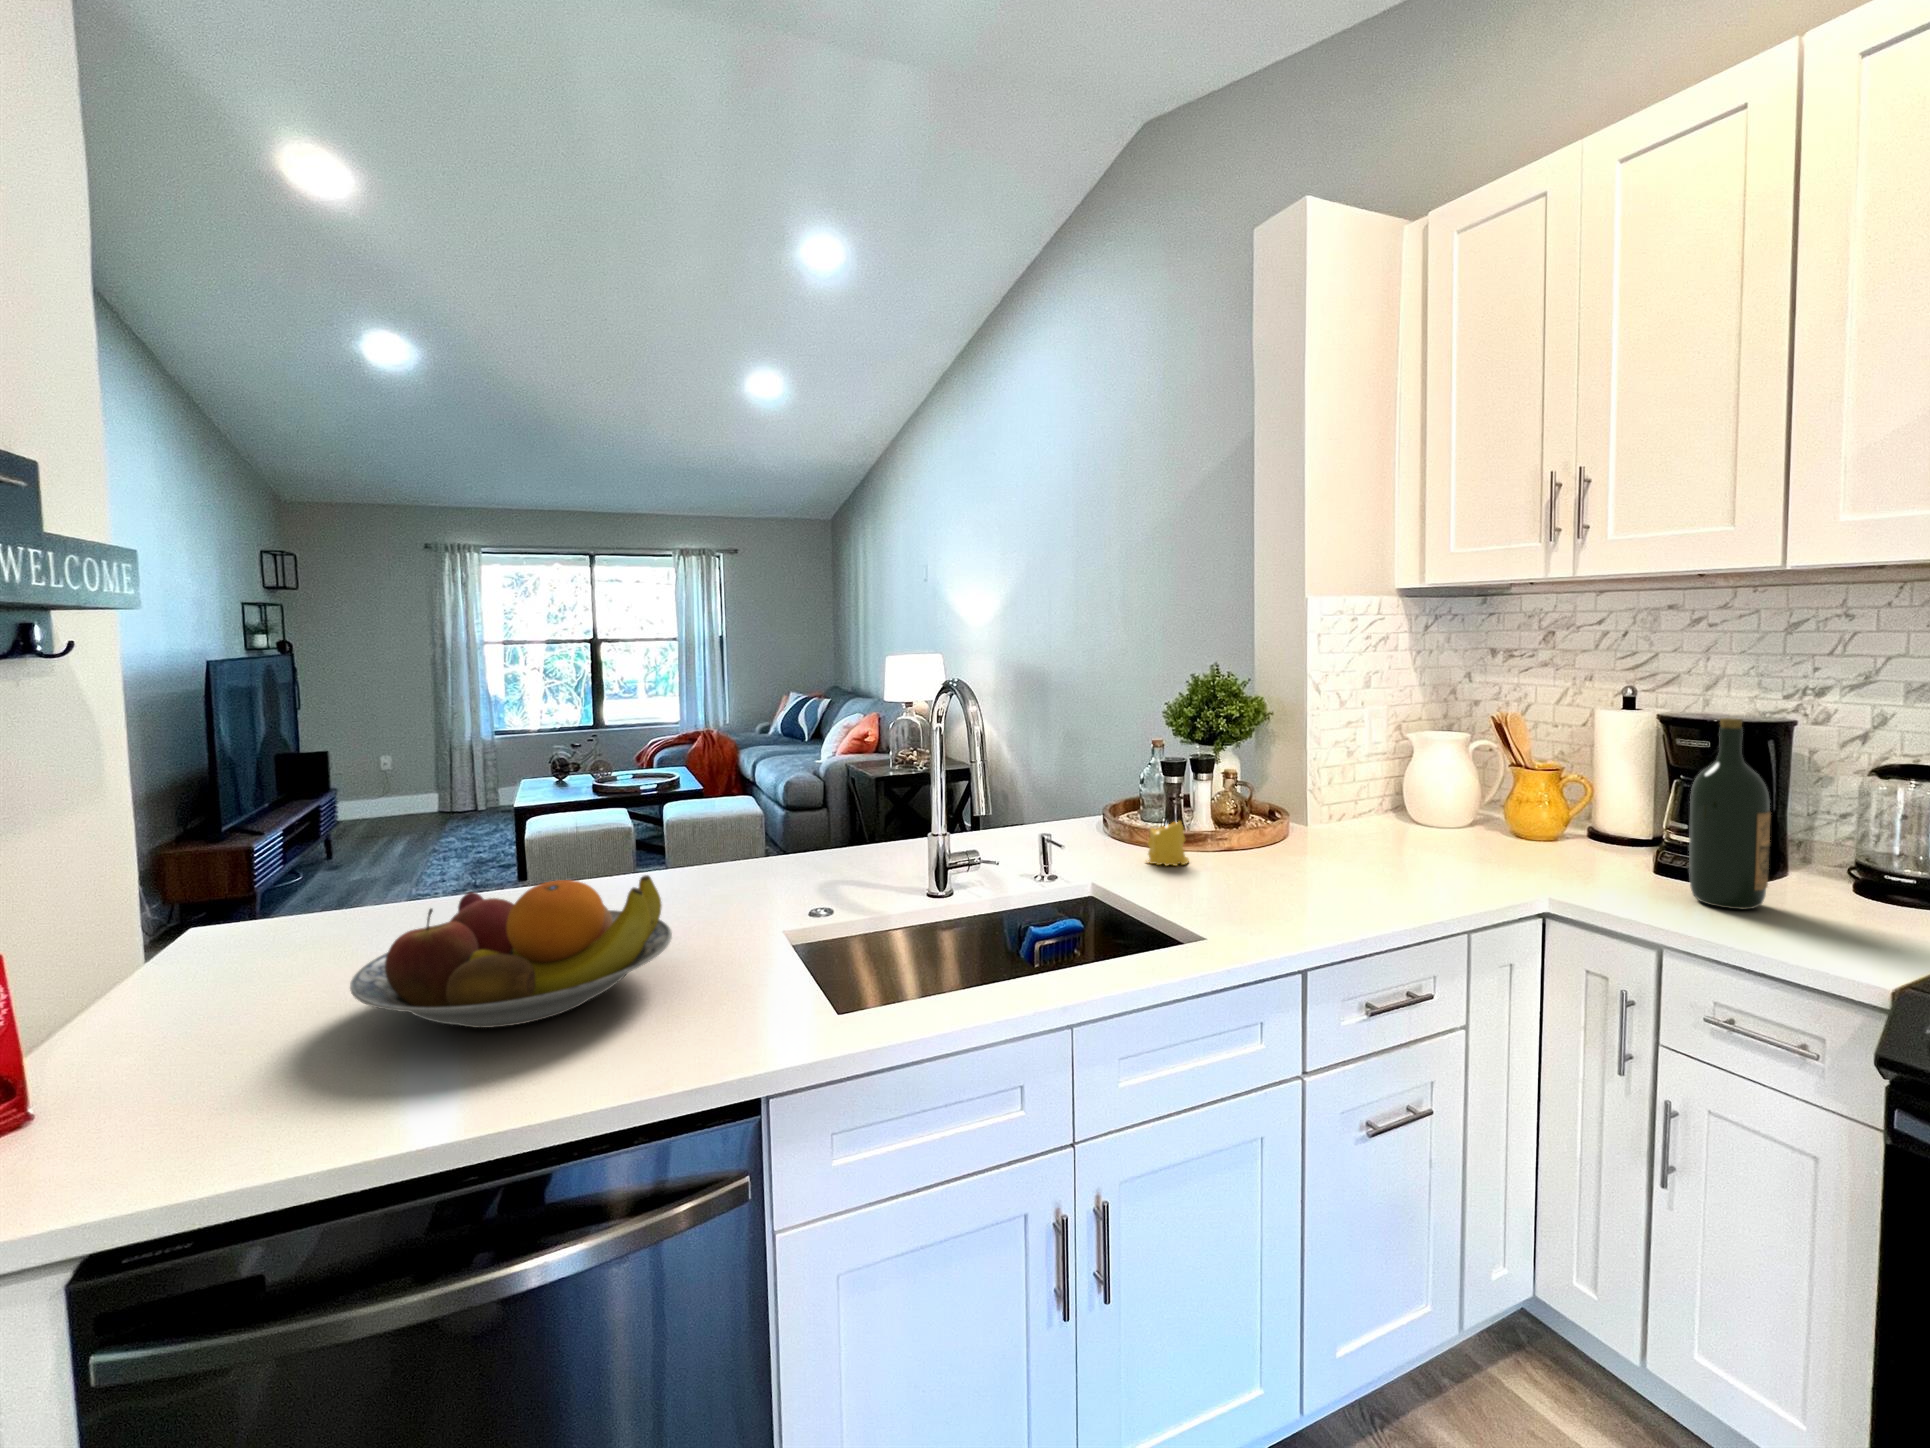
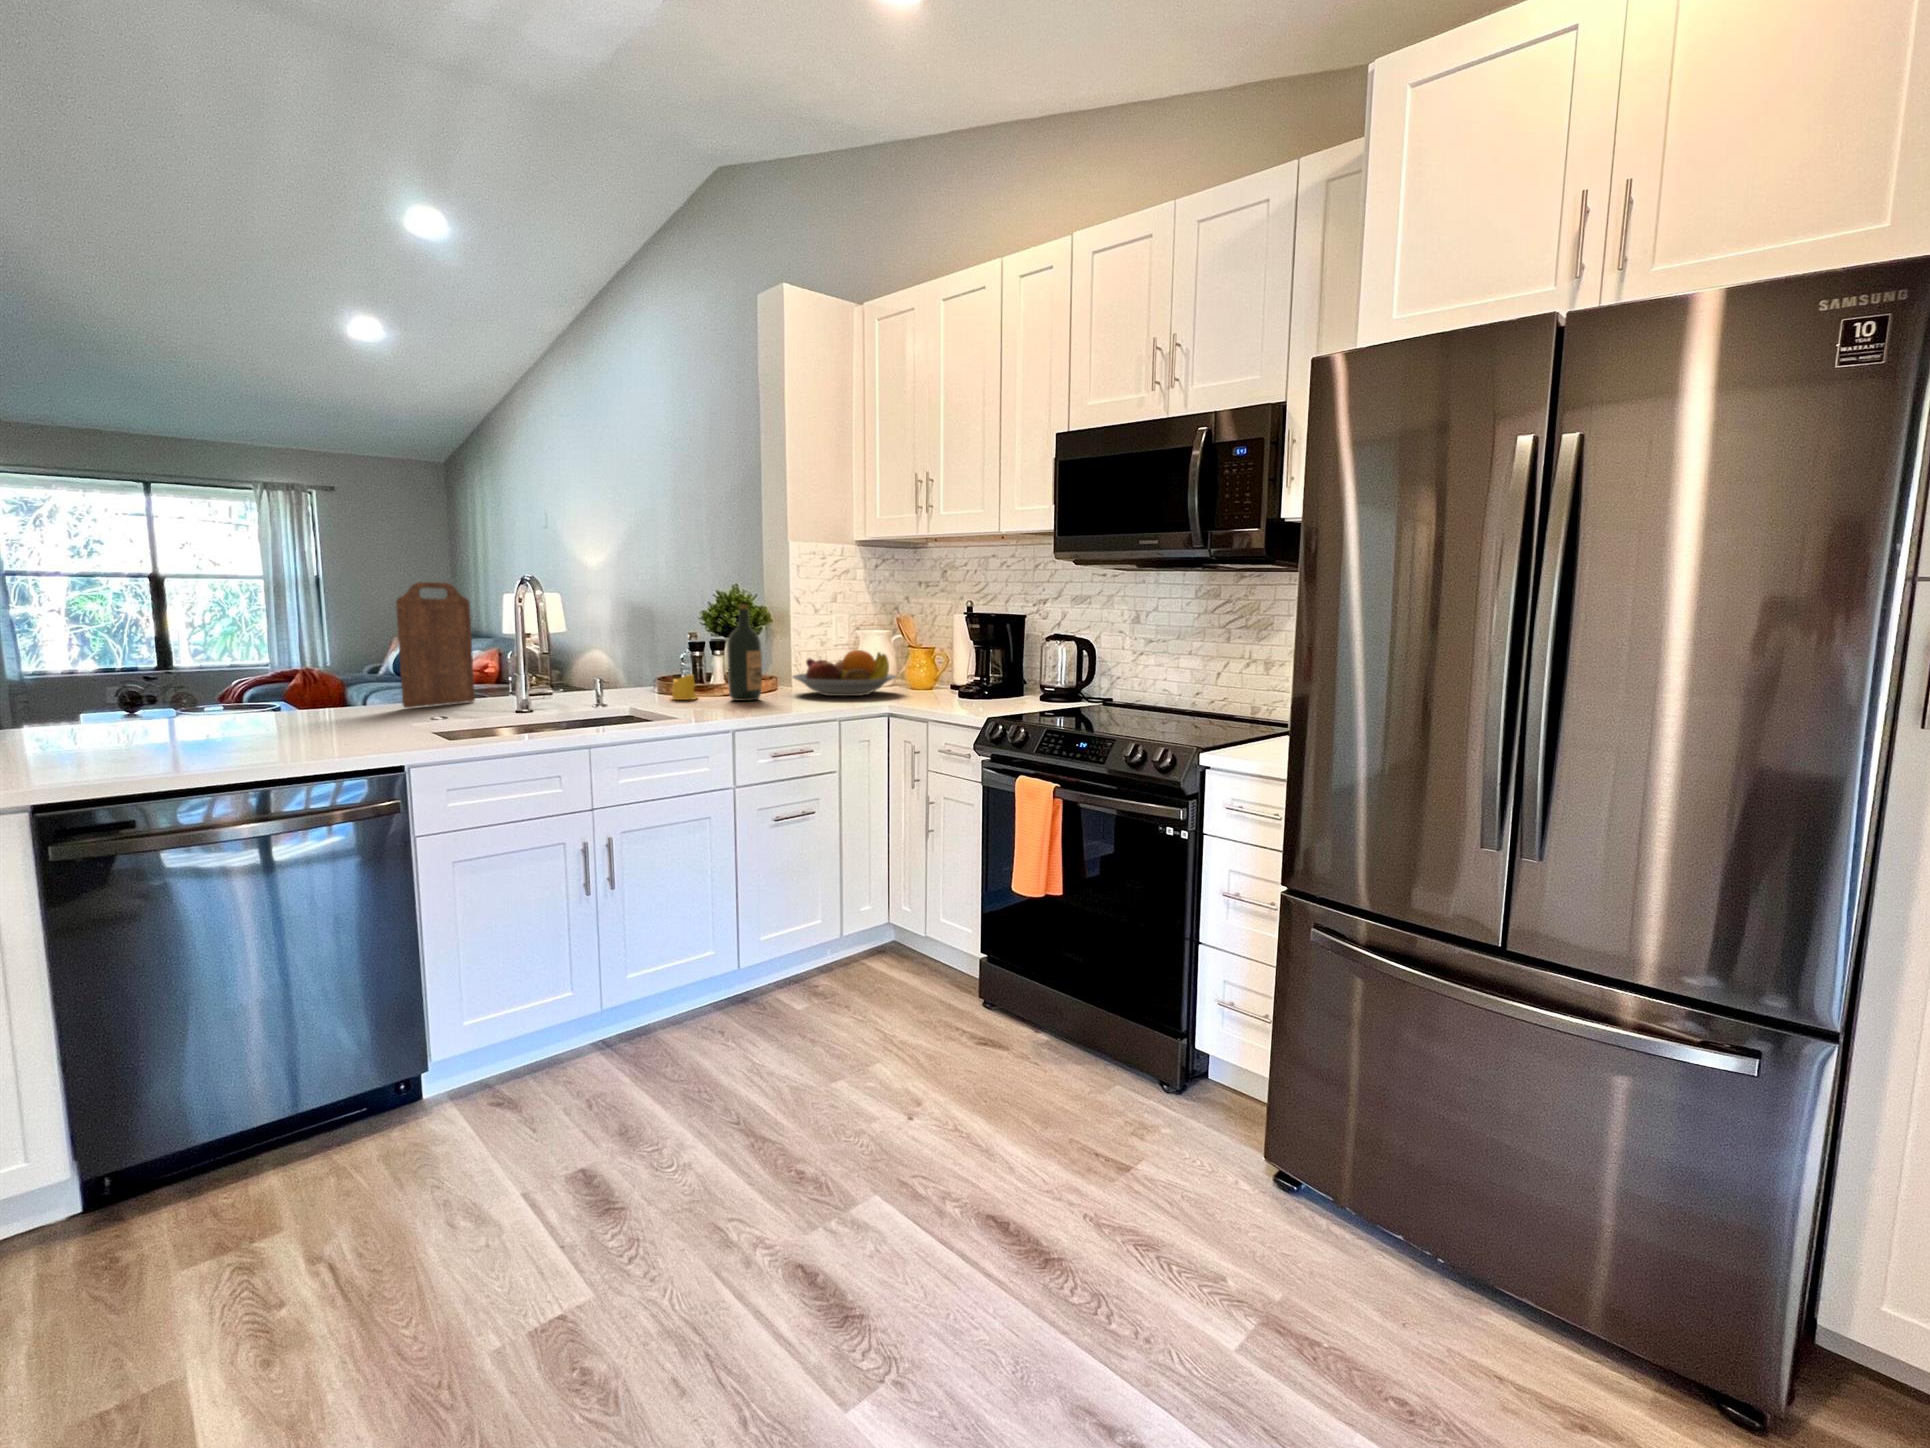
cutting board: none [777,688,873,880] -> present [396,582,475,708]
wine bottle: present [1689,718,1771,909] -> present [727,605,762,701]
fruit bowl: present [350,875,672,1028] -> present [793,650,896,696]

